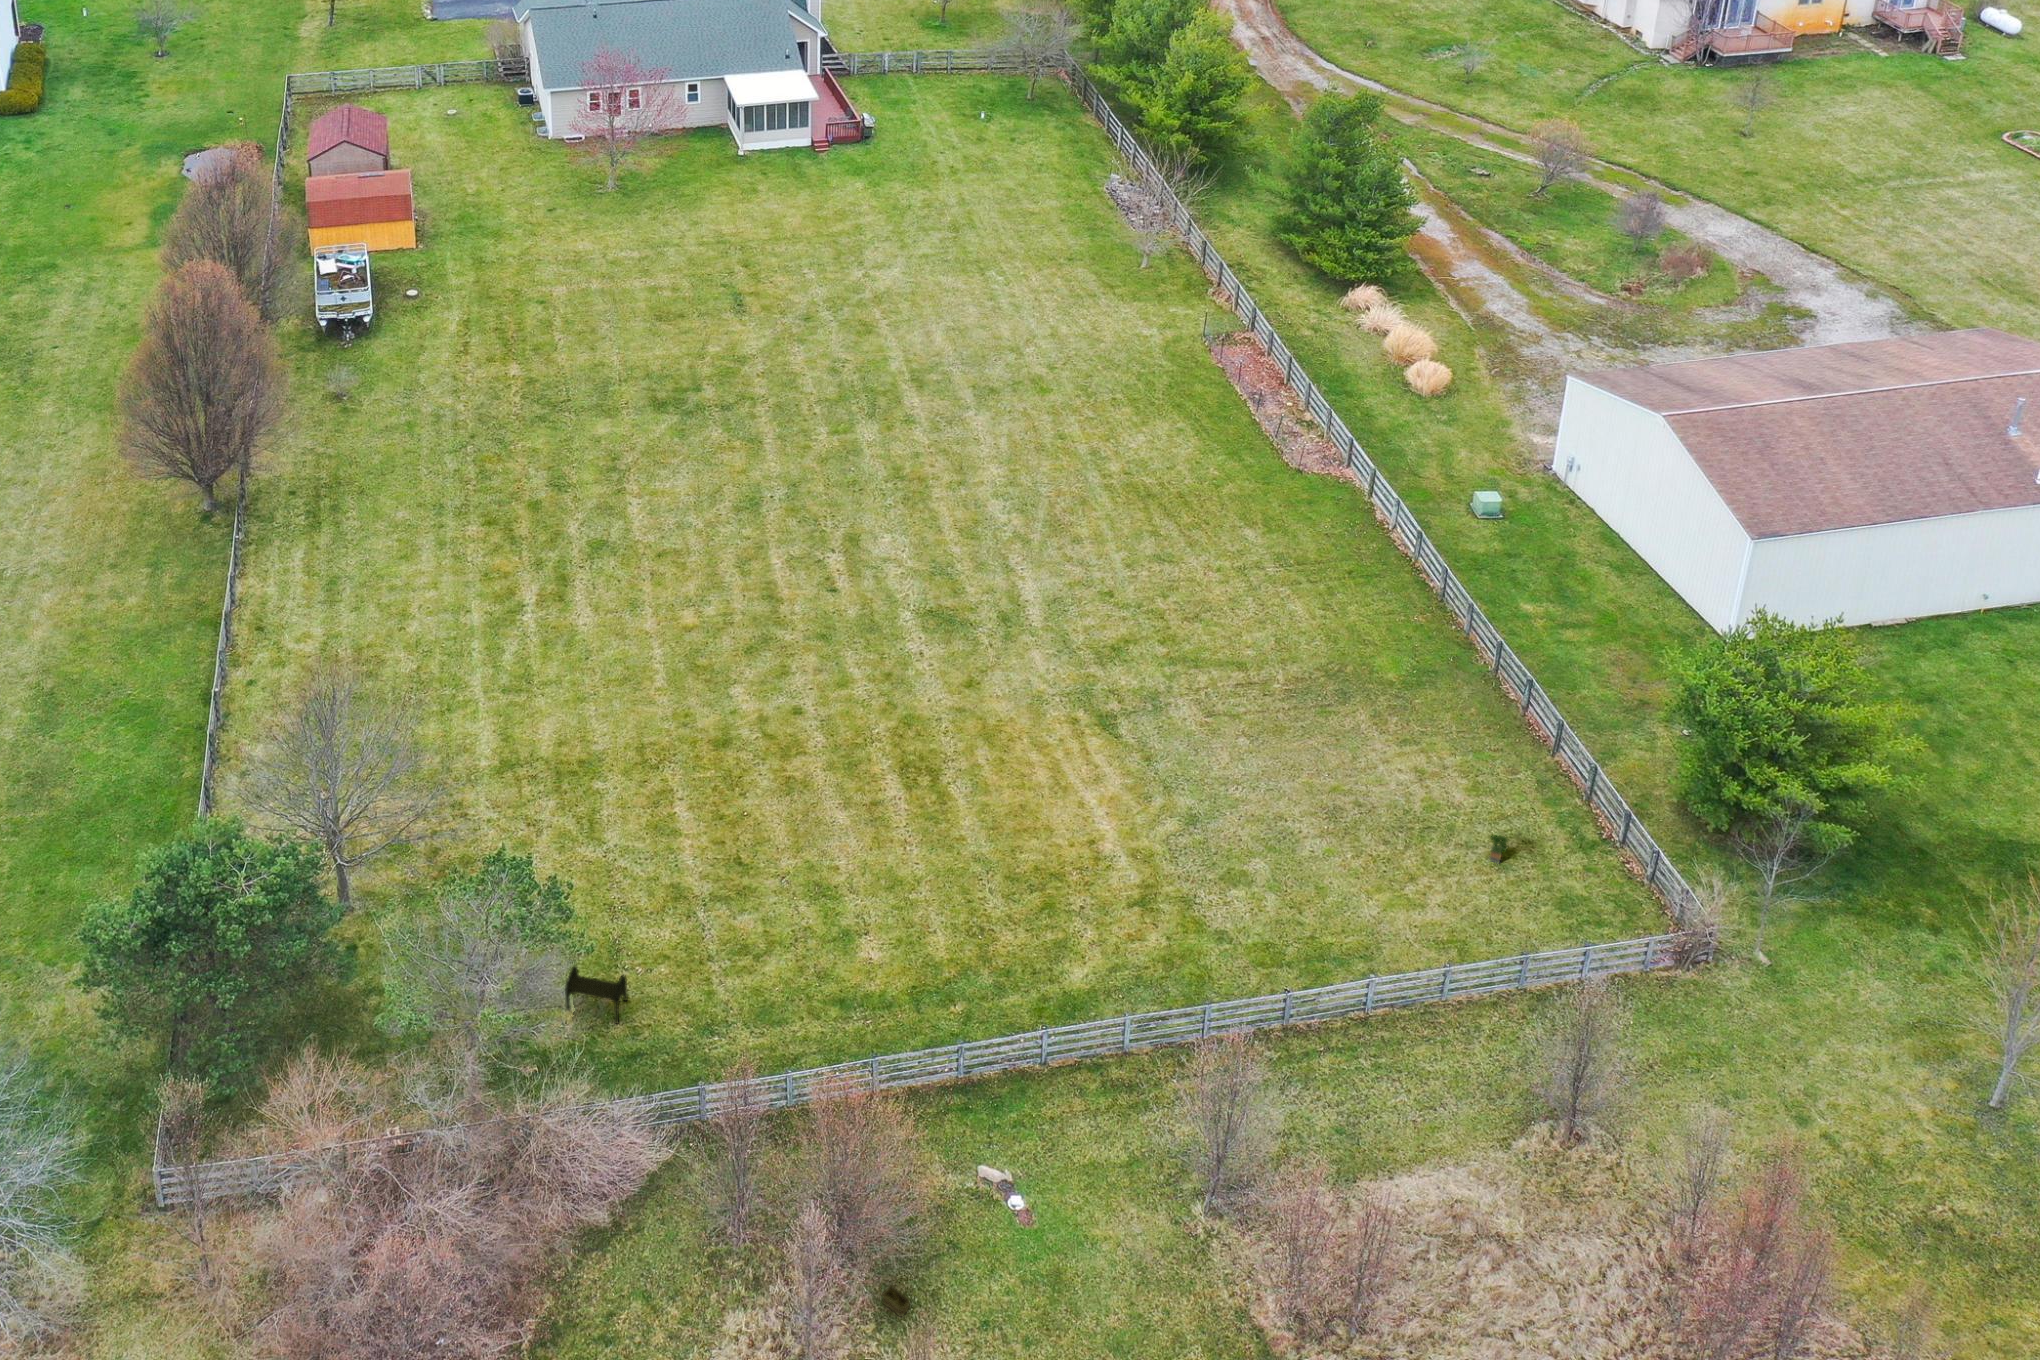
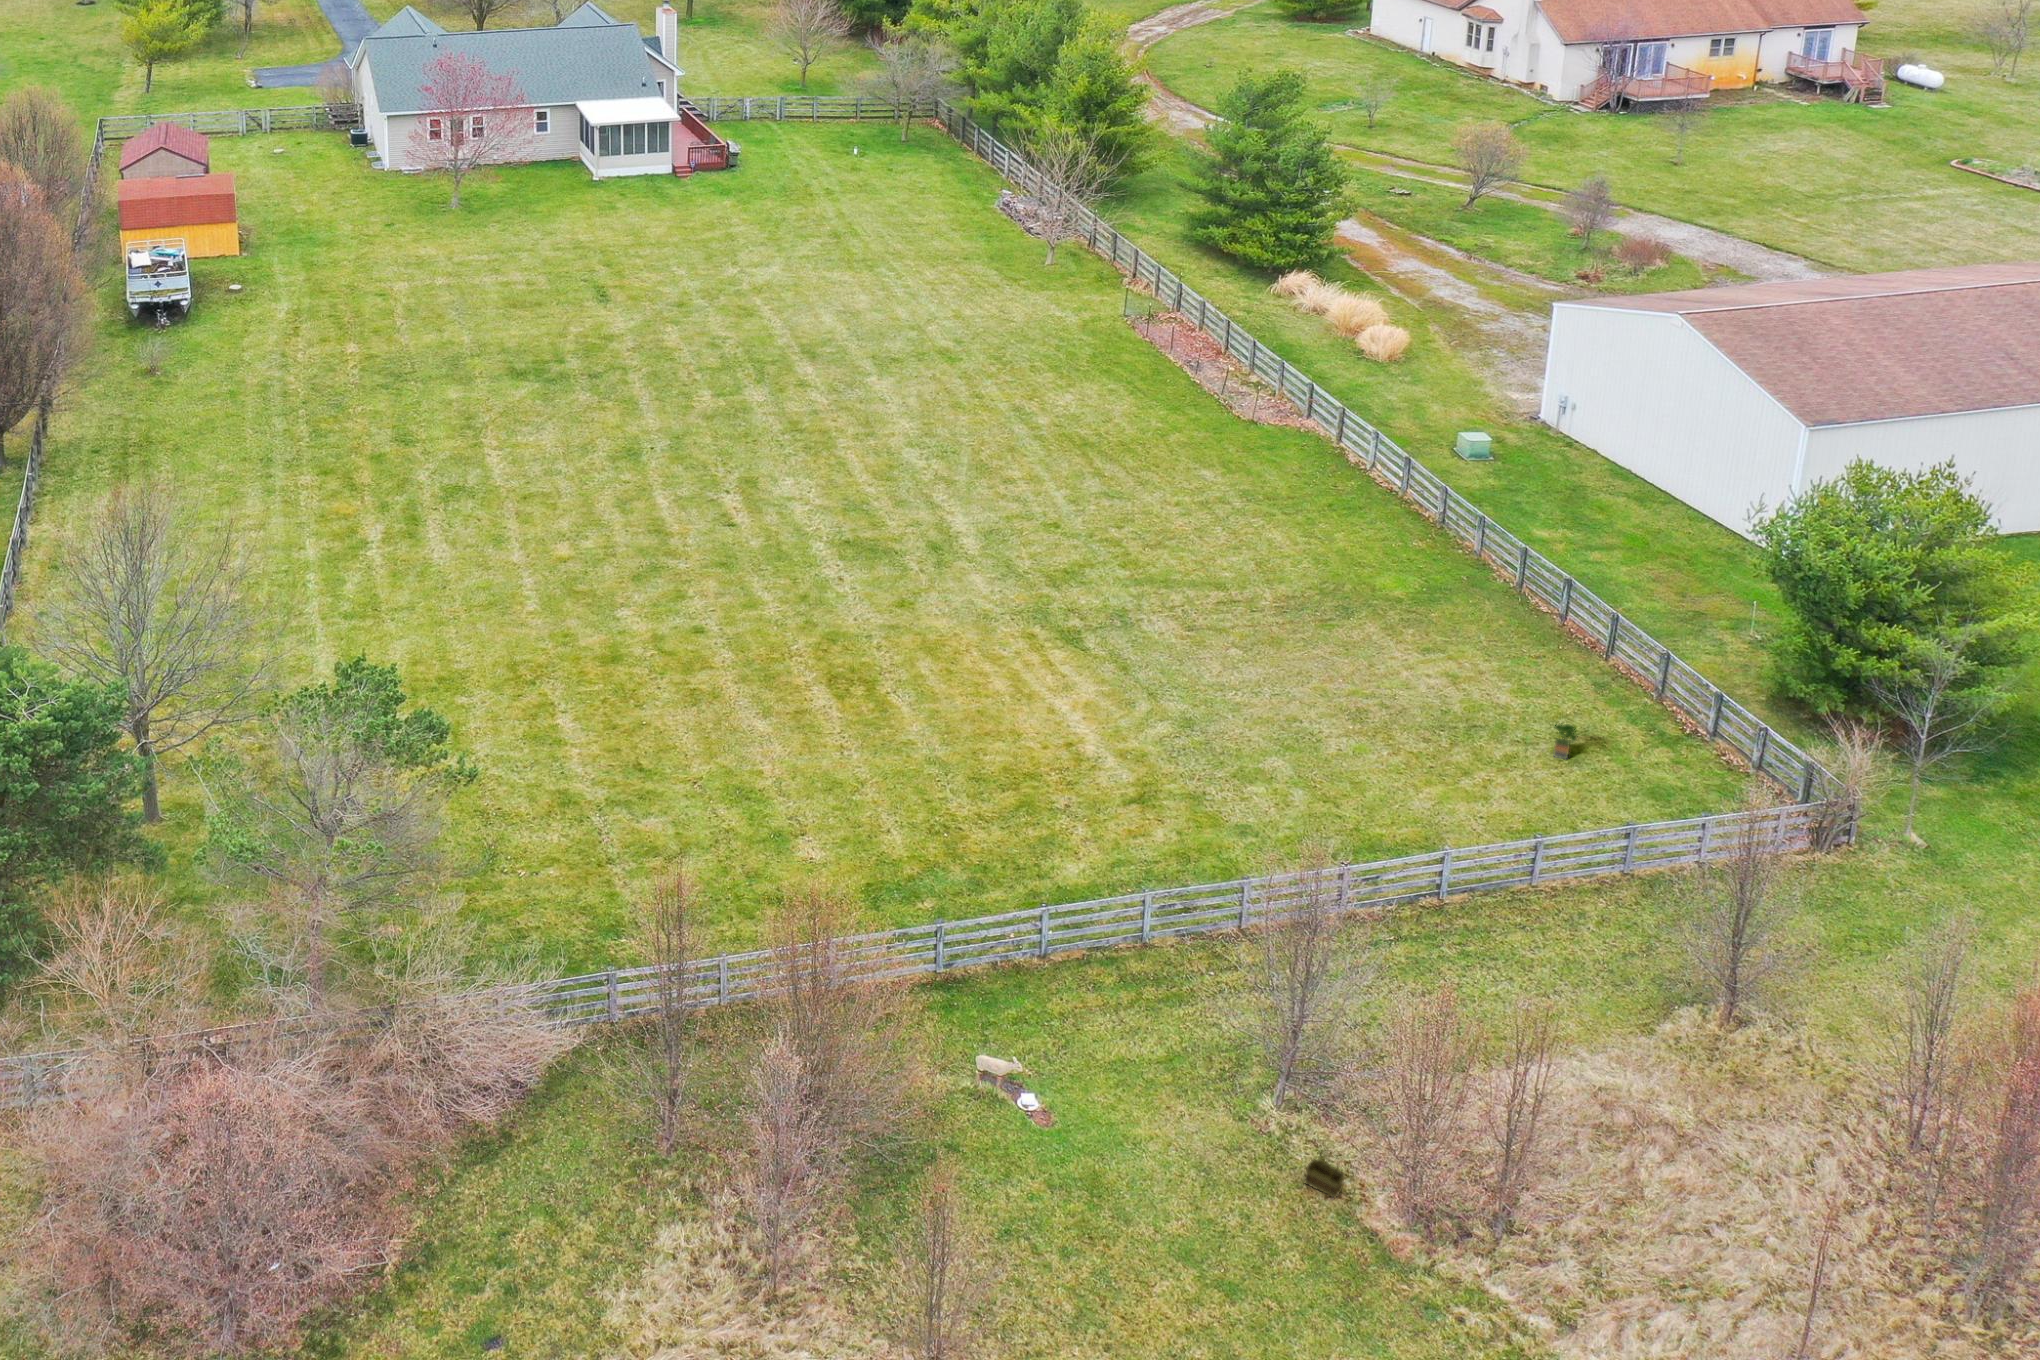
bench: present [565,966,628,1023] -> none [432,858,510,929]
basket: present [882,1286,910,1317] -> present [1305,1152,1345,1197]

